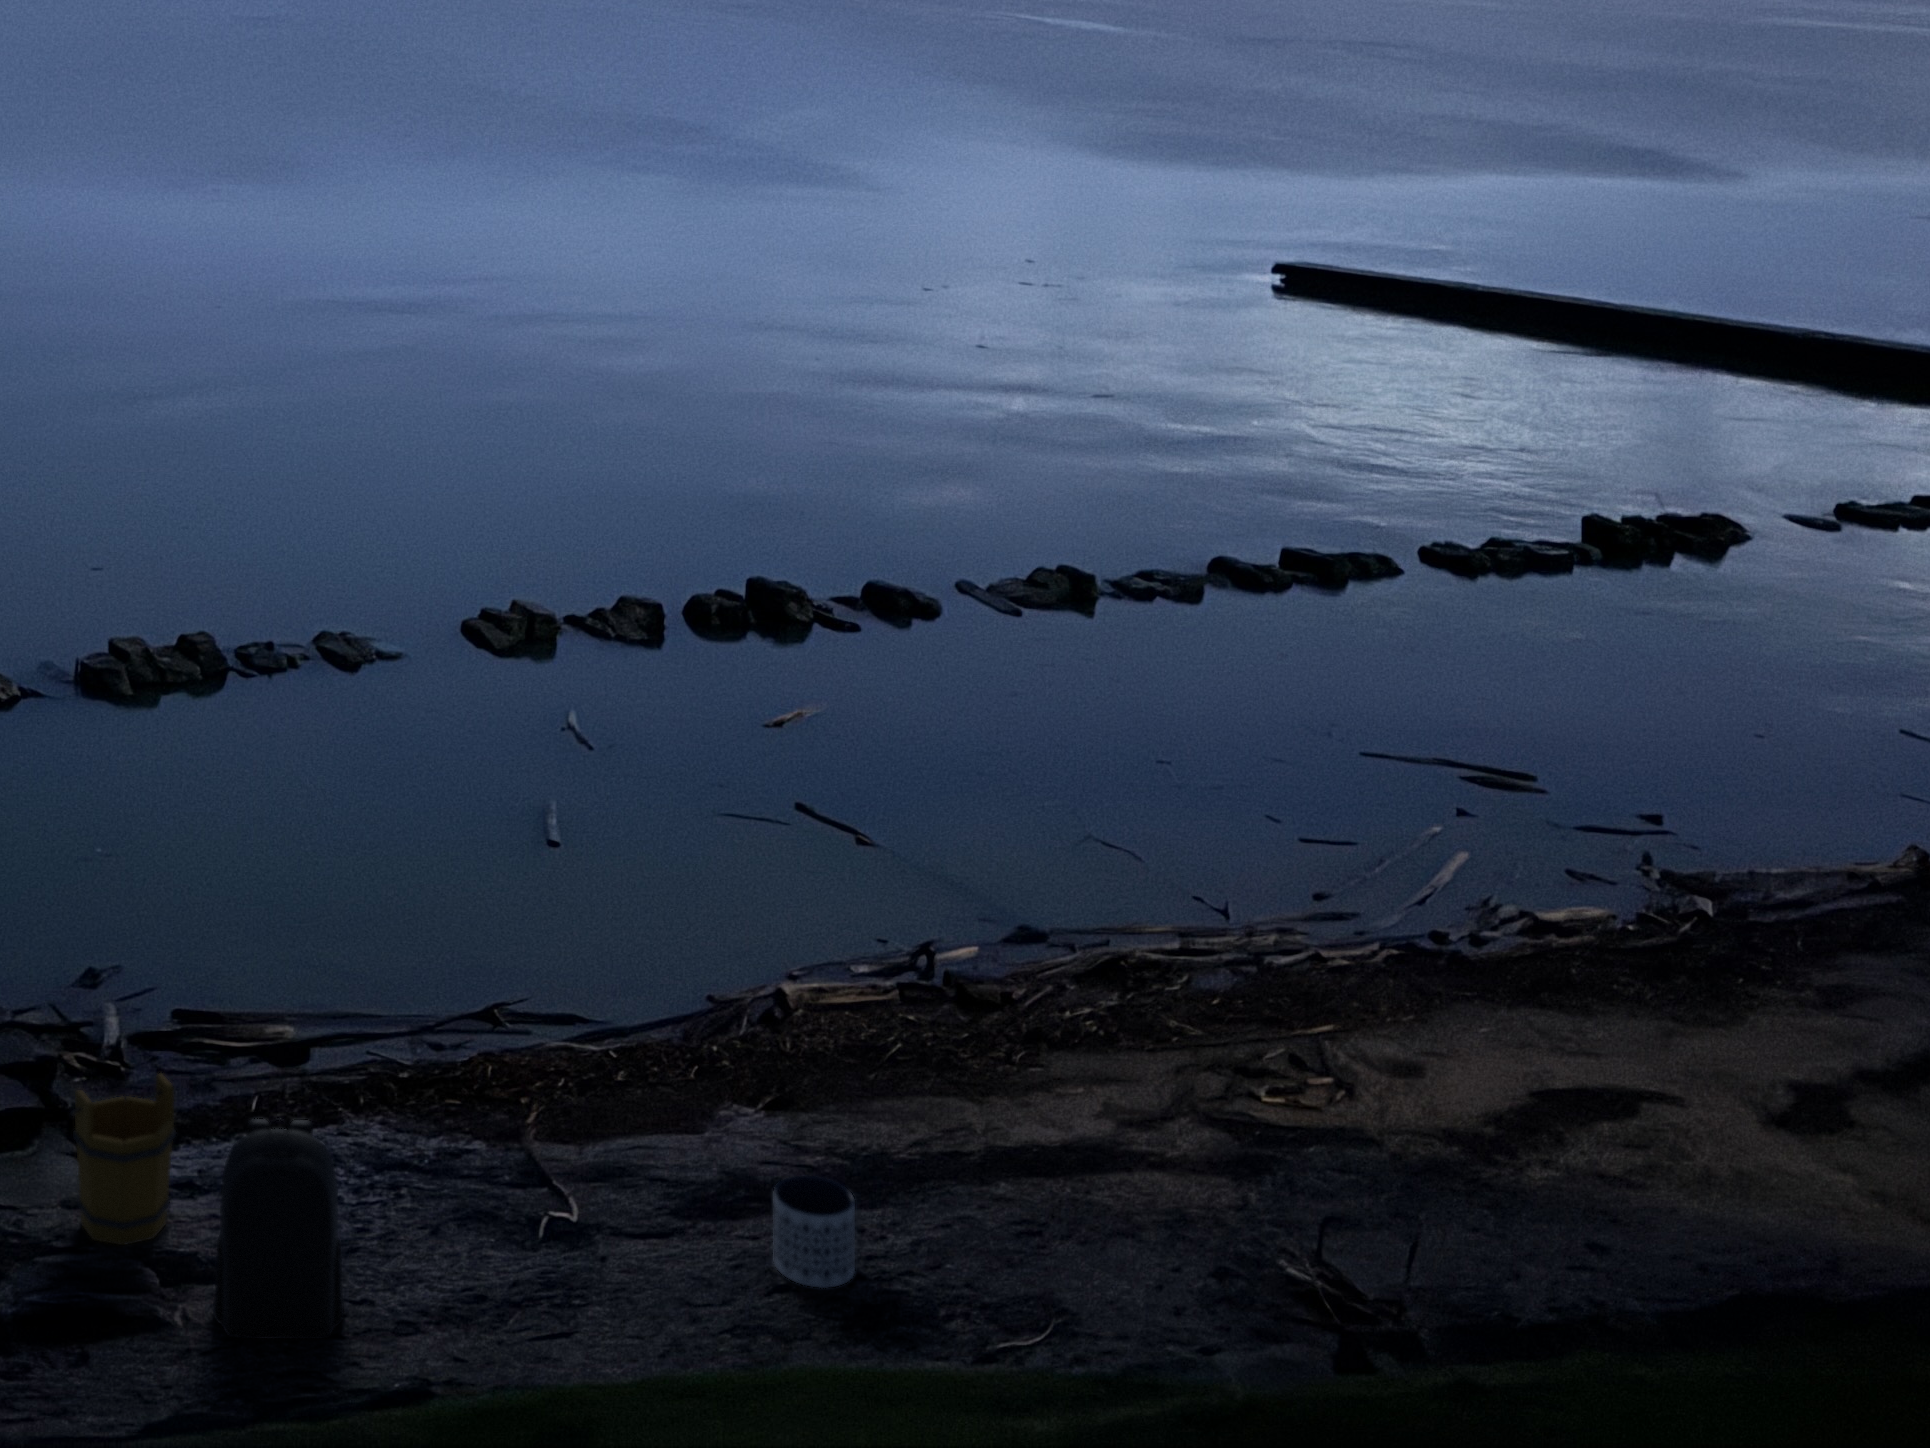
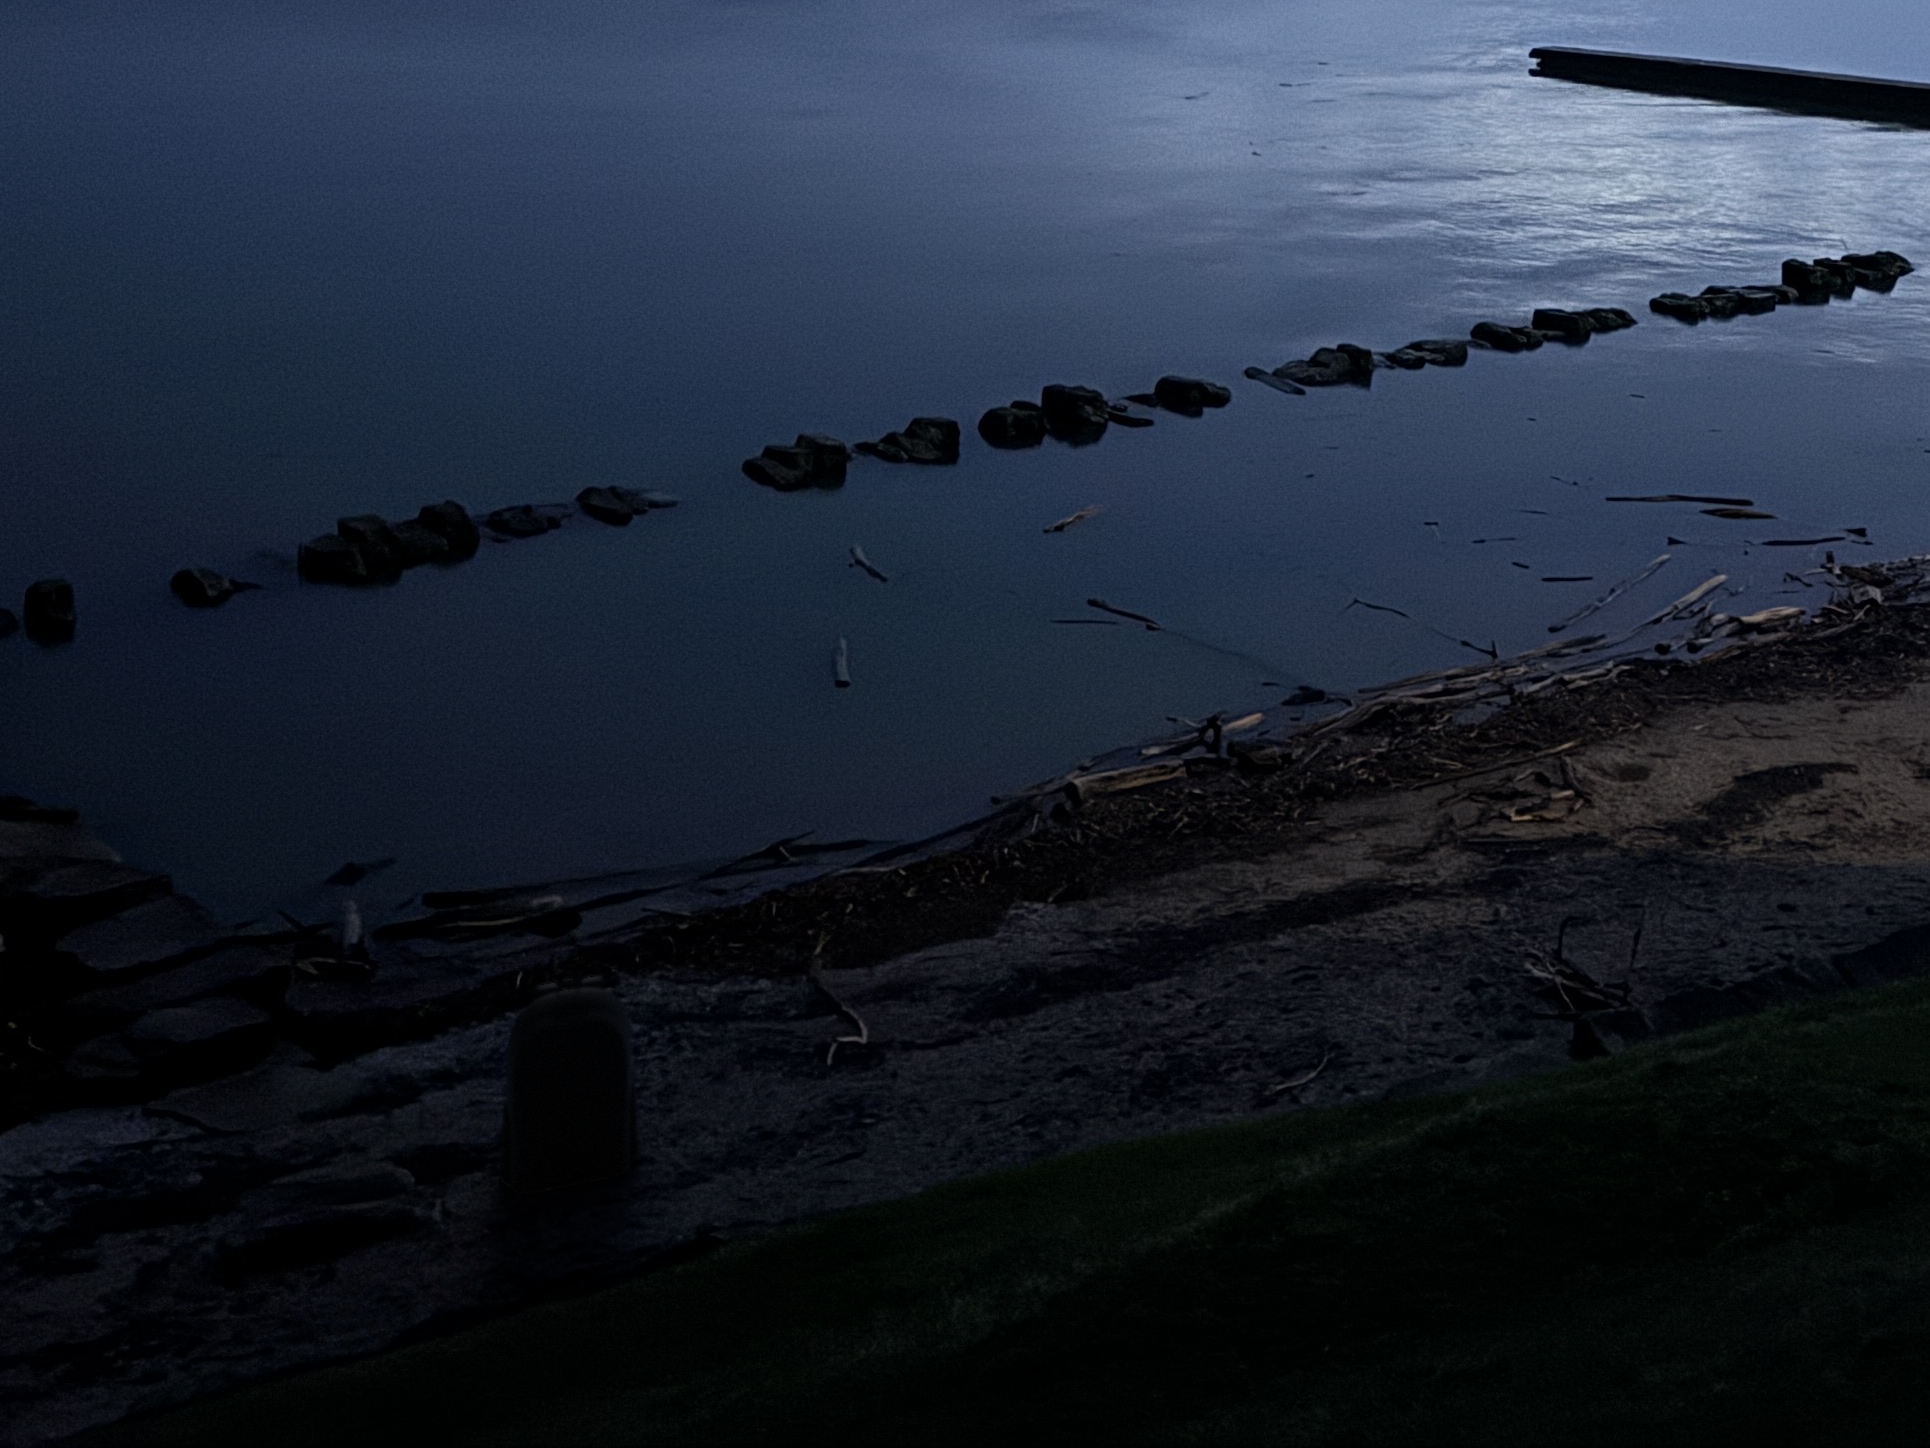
bucket: present [71,1074,176,1245] -> none [328,959,450,1137]
planter: present [773,1176,855,1288] -> none [1061,939,1136,1035]

